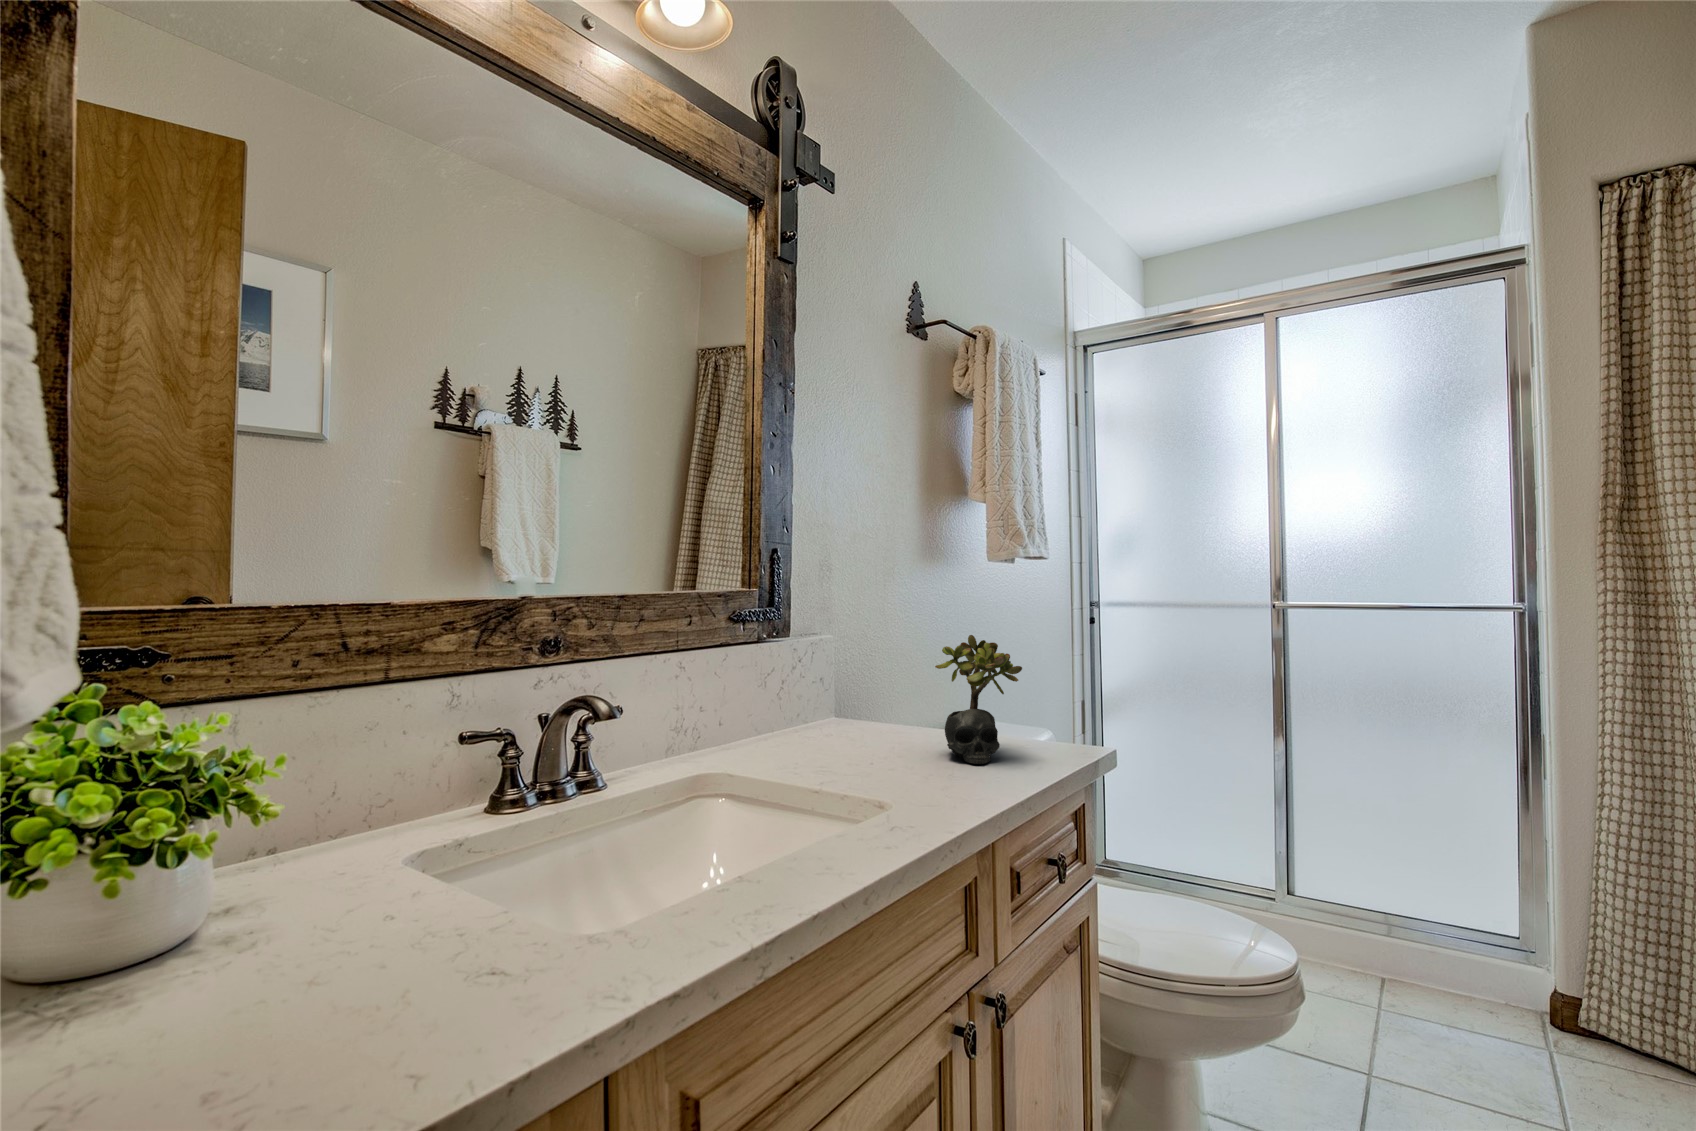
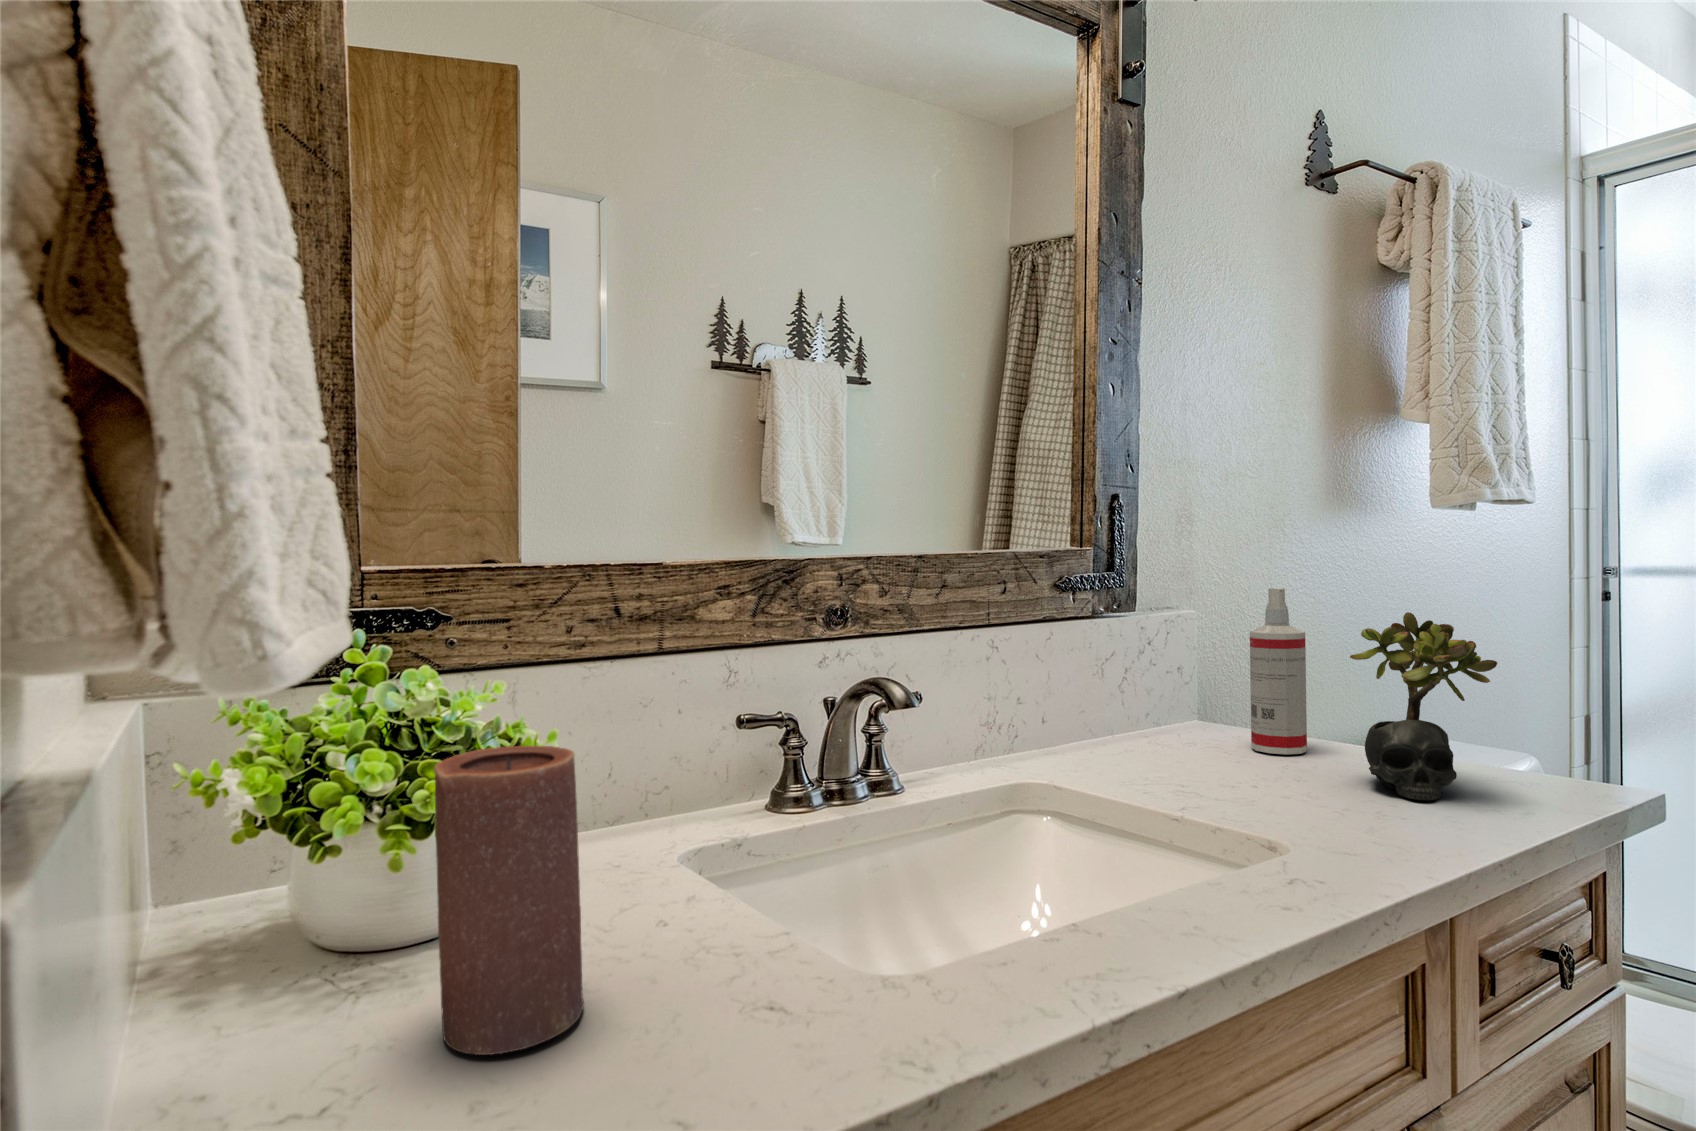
spray bottle: none [871,618,909,739] -> present [1250,588,1307,754]
candle: none [174,765,326,1054] -> present [434,746,584,1055]

